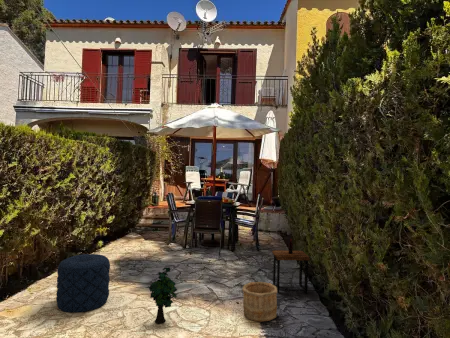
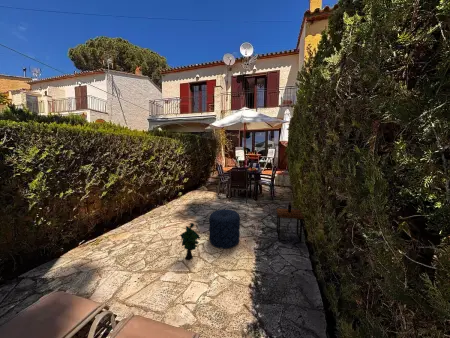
pouf: present [56,254,110,312] -> present [209,209,240,249]
wooden bucket: present [242,282,277,322] -> none [246,235,273,267]

